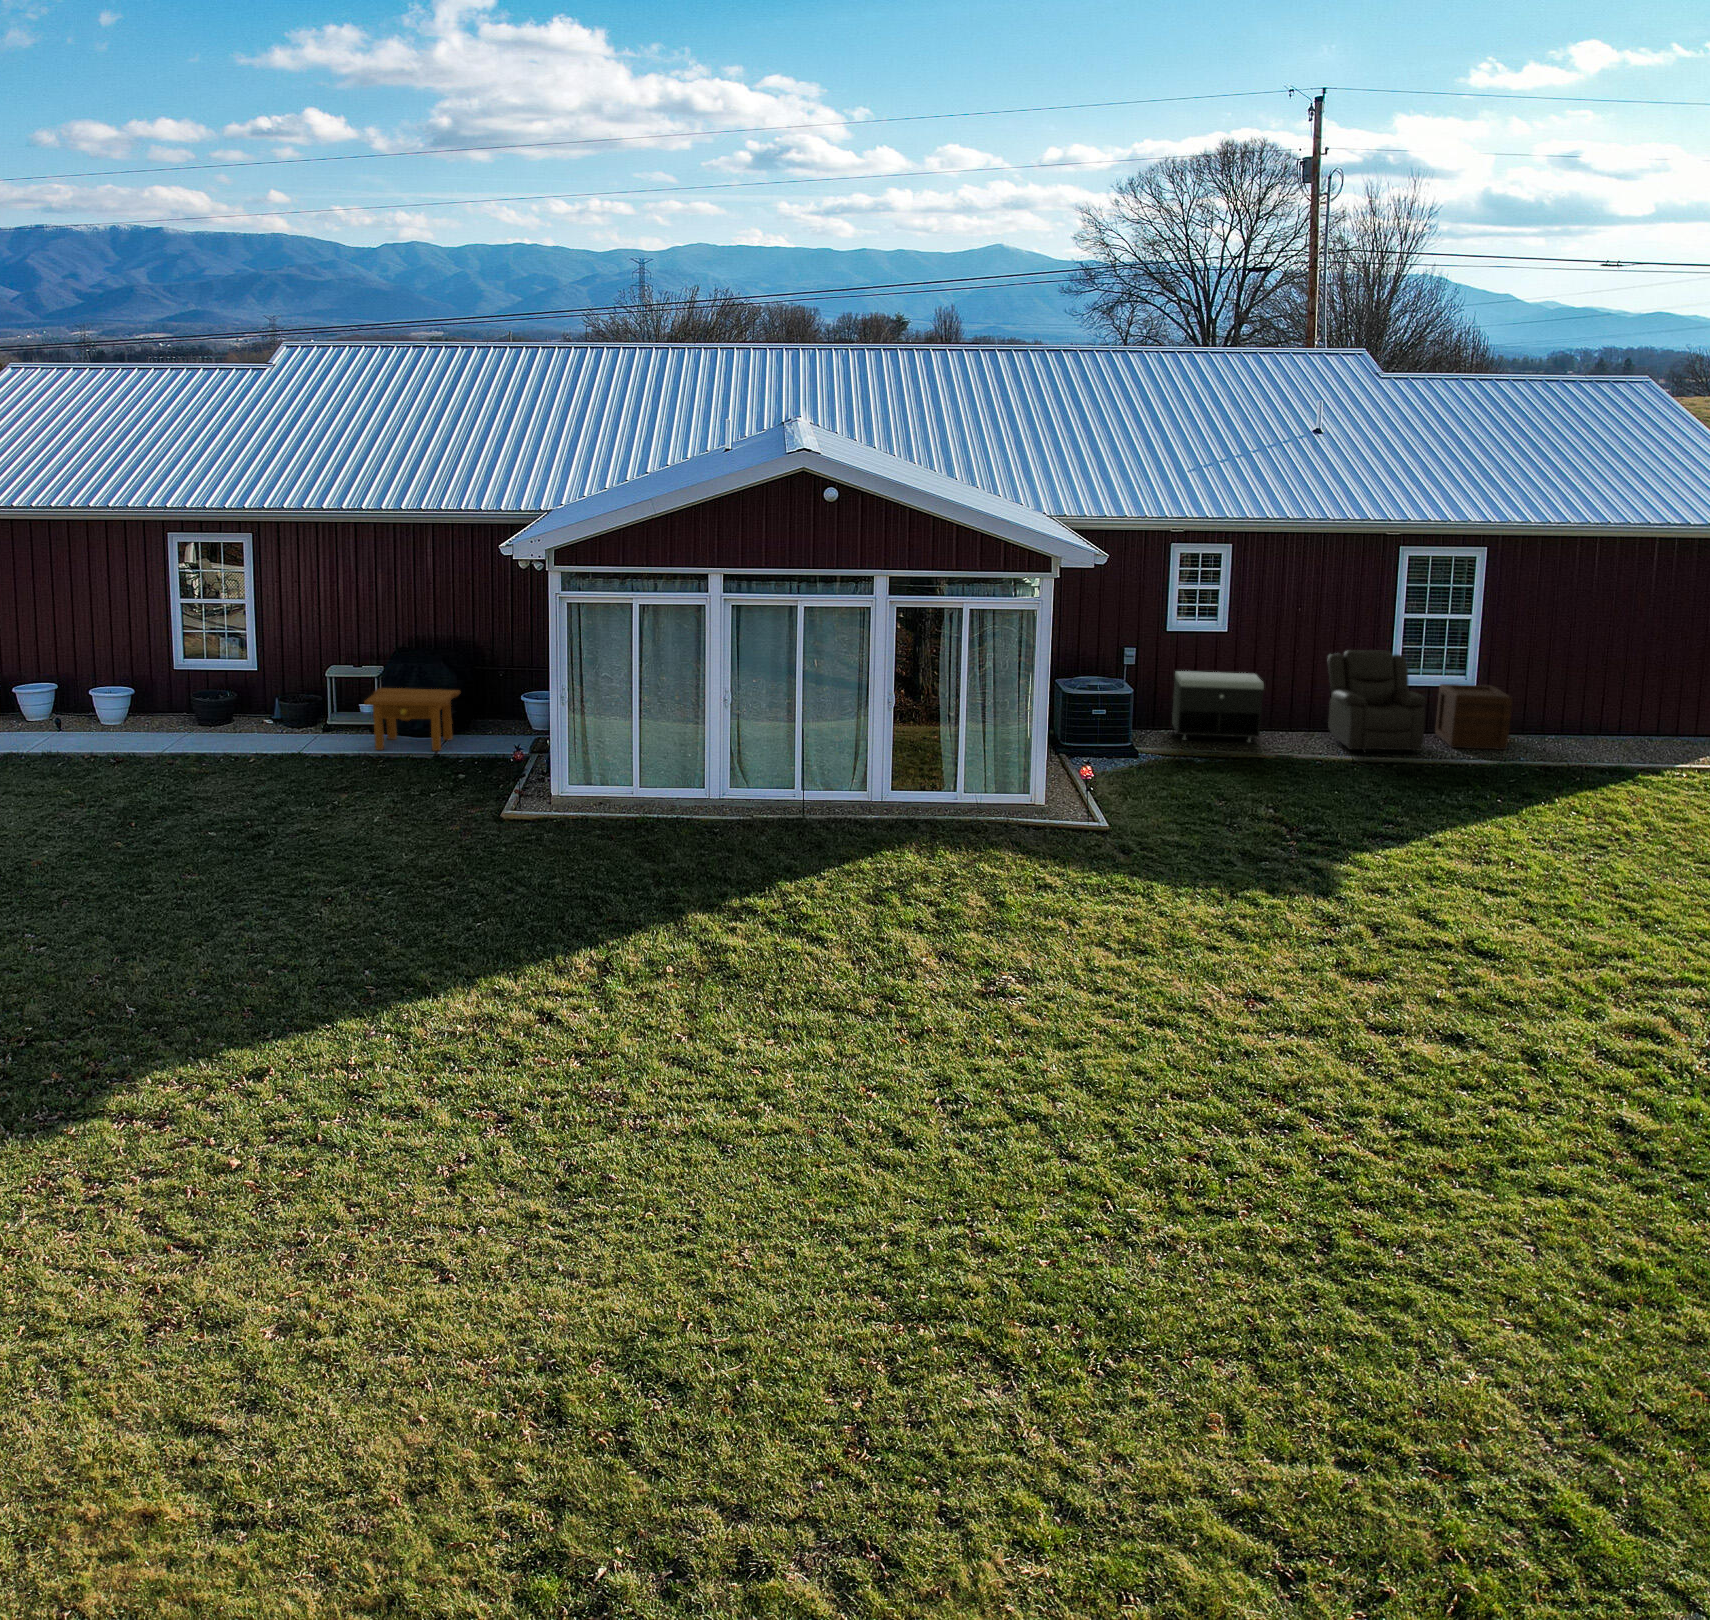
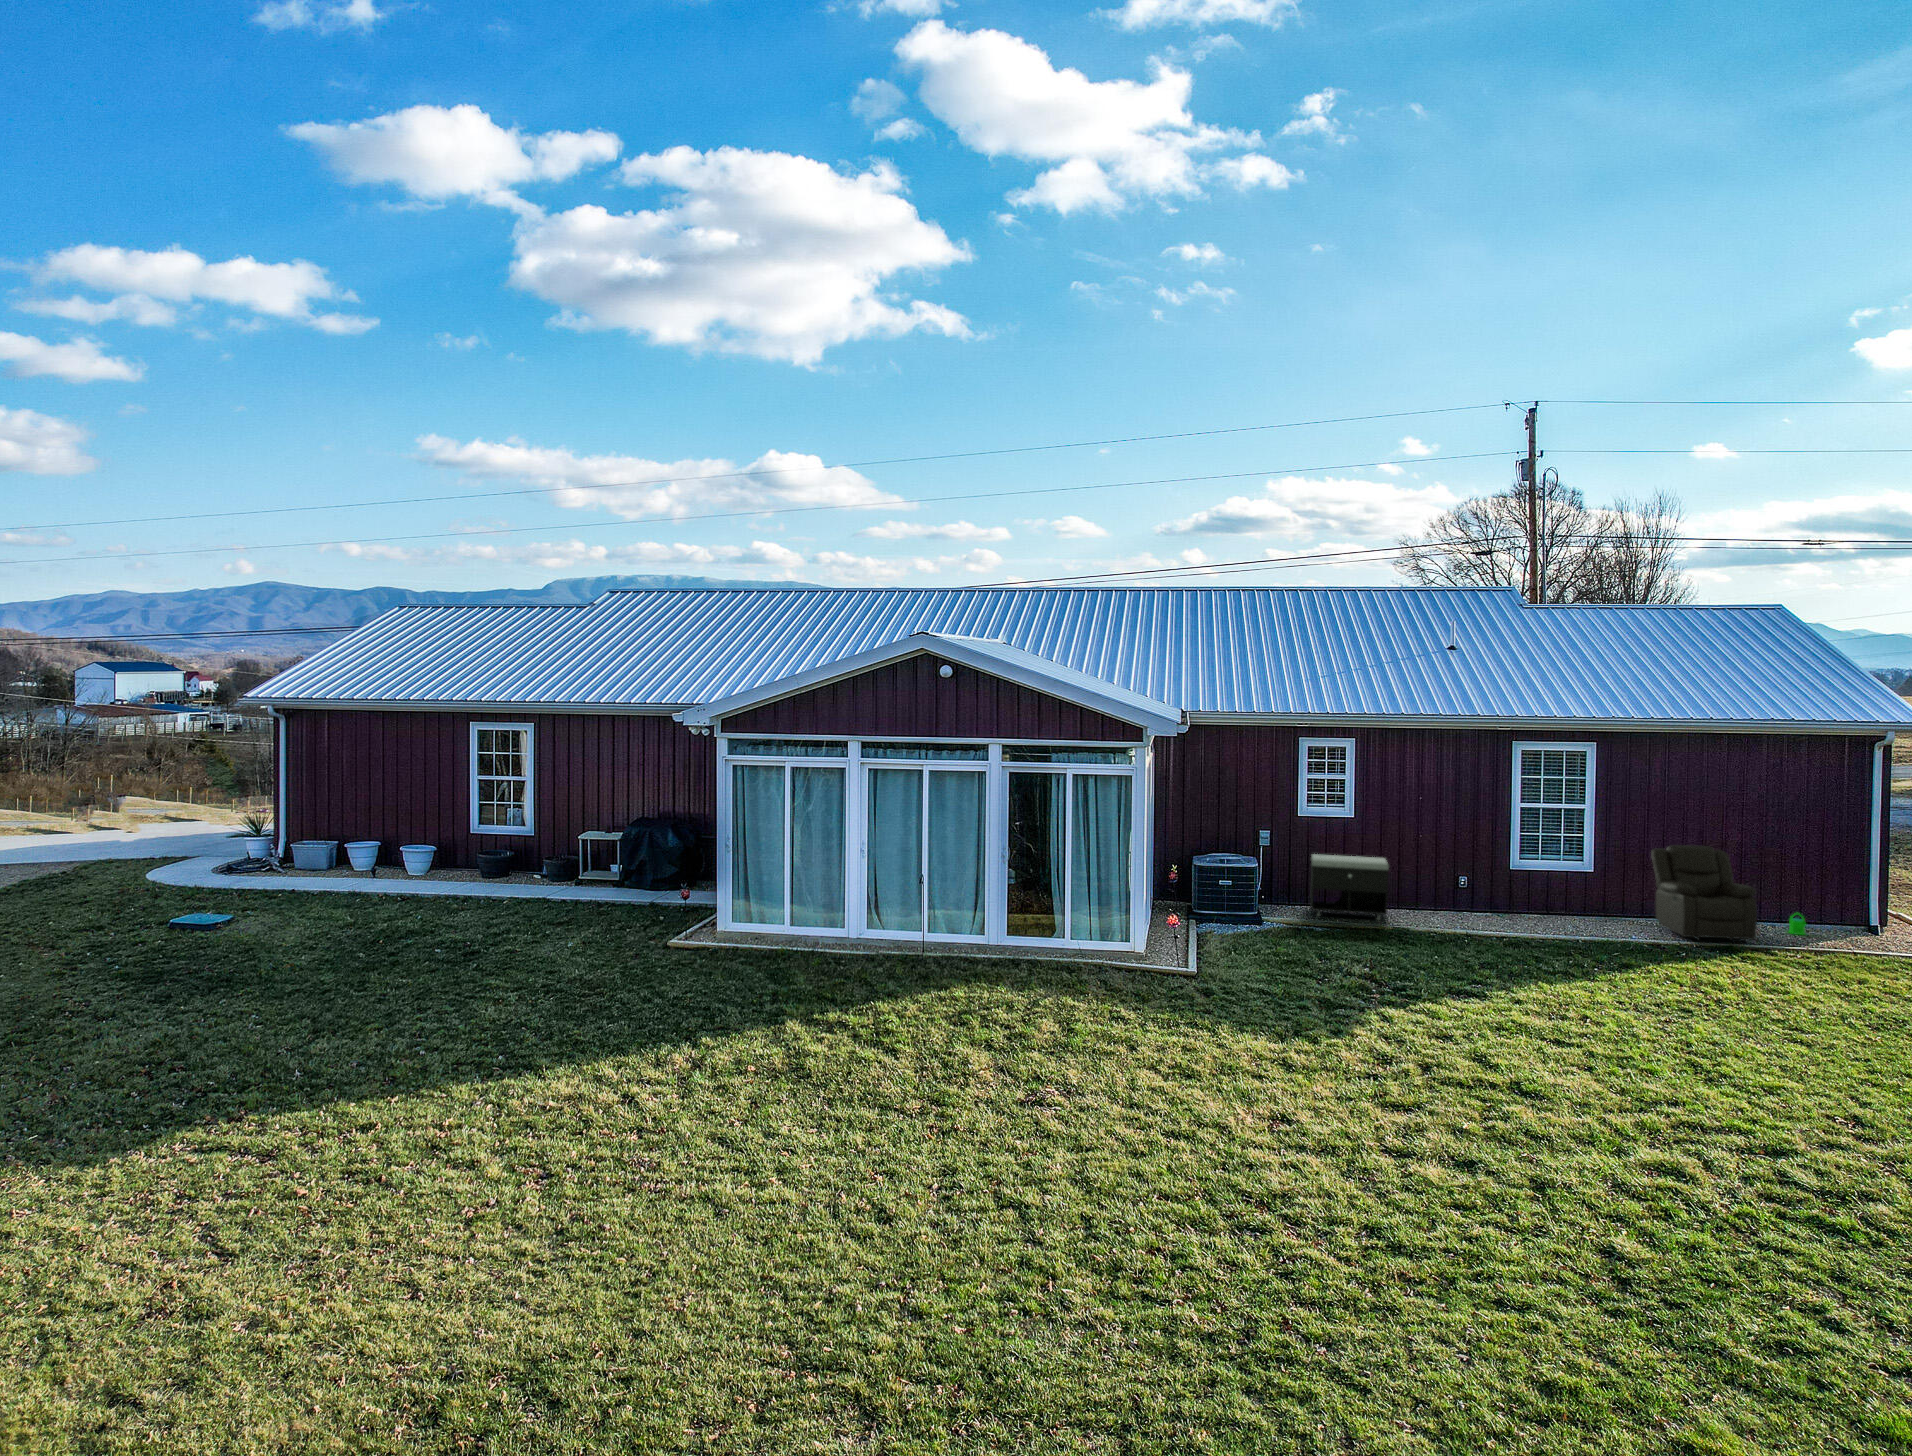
chair: present [1327,650,1426,753] -> present [1651,845,1757,942]
wooden crate: present [1435,684,1512,750] -> none [1560,872,1627,934]
side table: present [364,688,461,751] -> none [608,849,691,902]
watering can: none [1664,721,1685,744] -> present [1789,913,1806,935]

